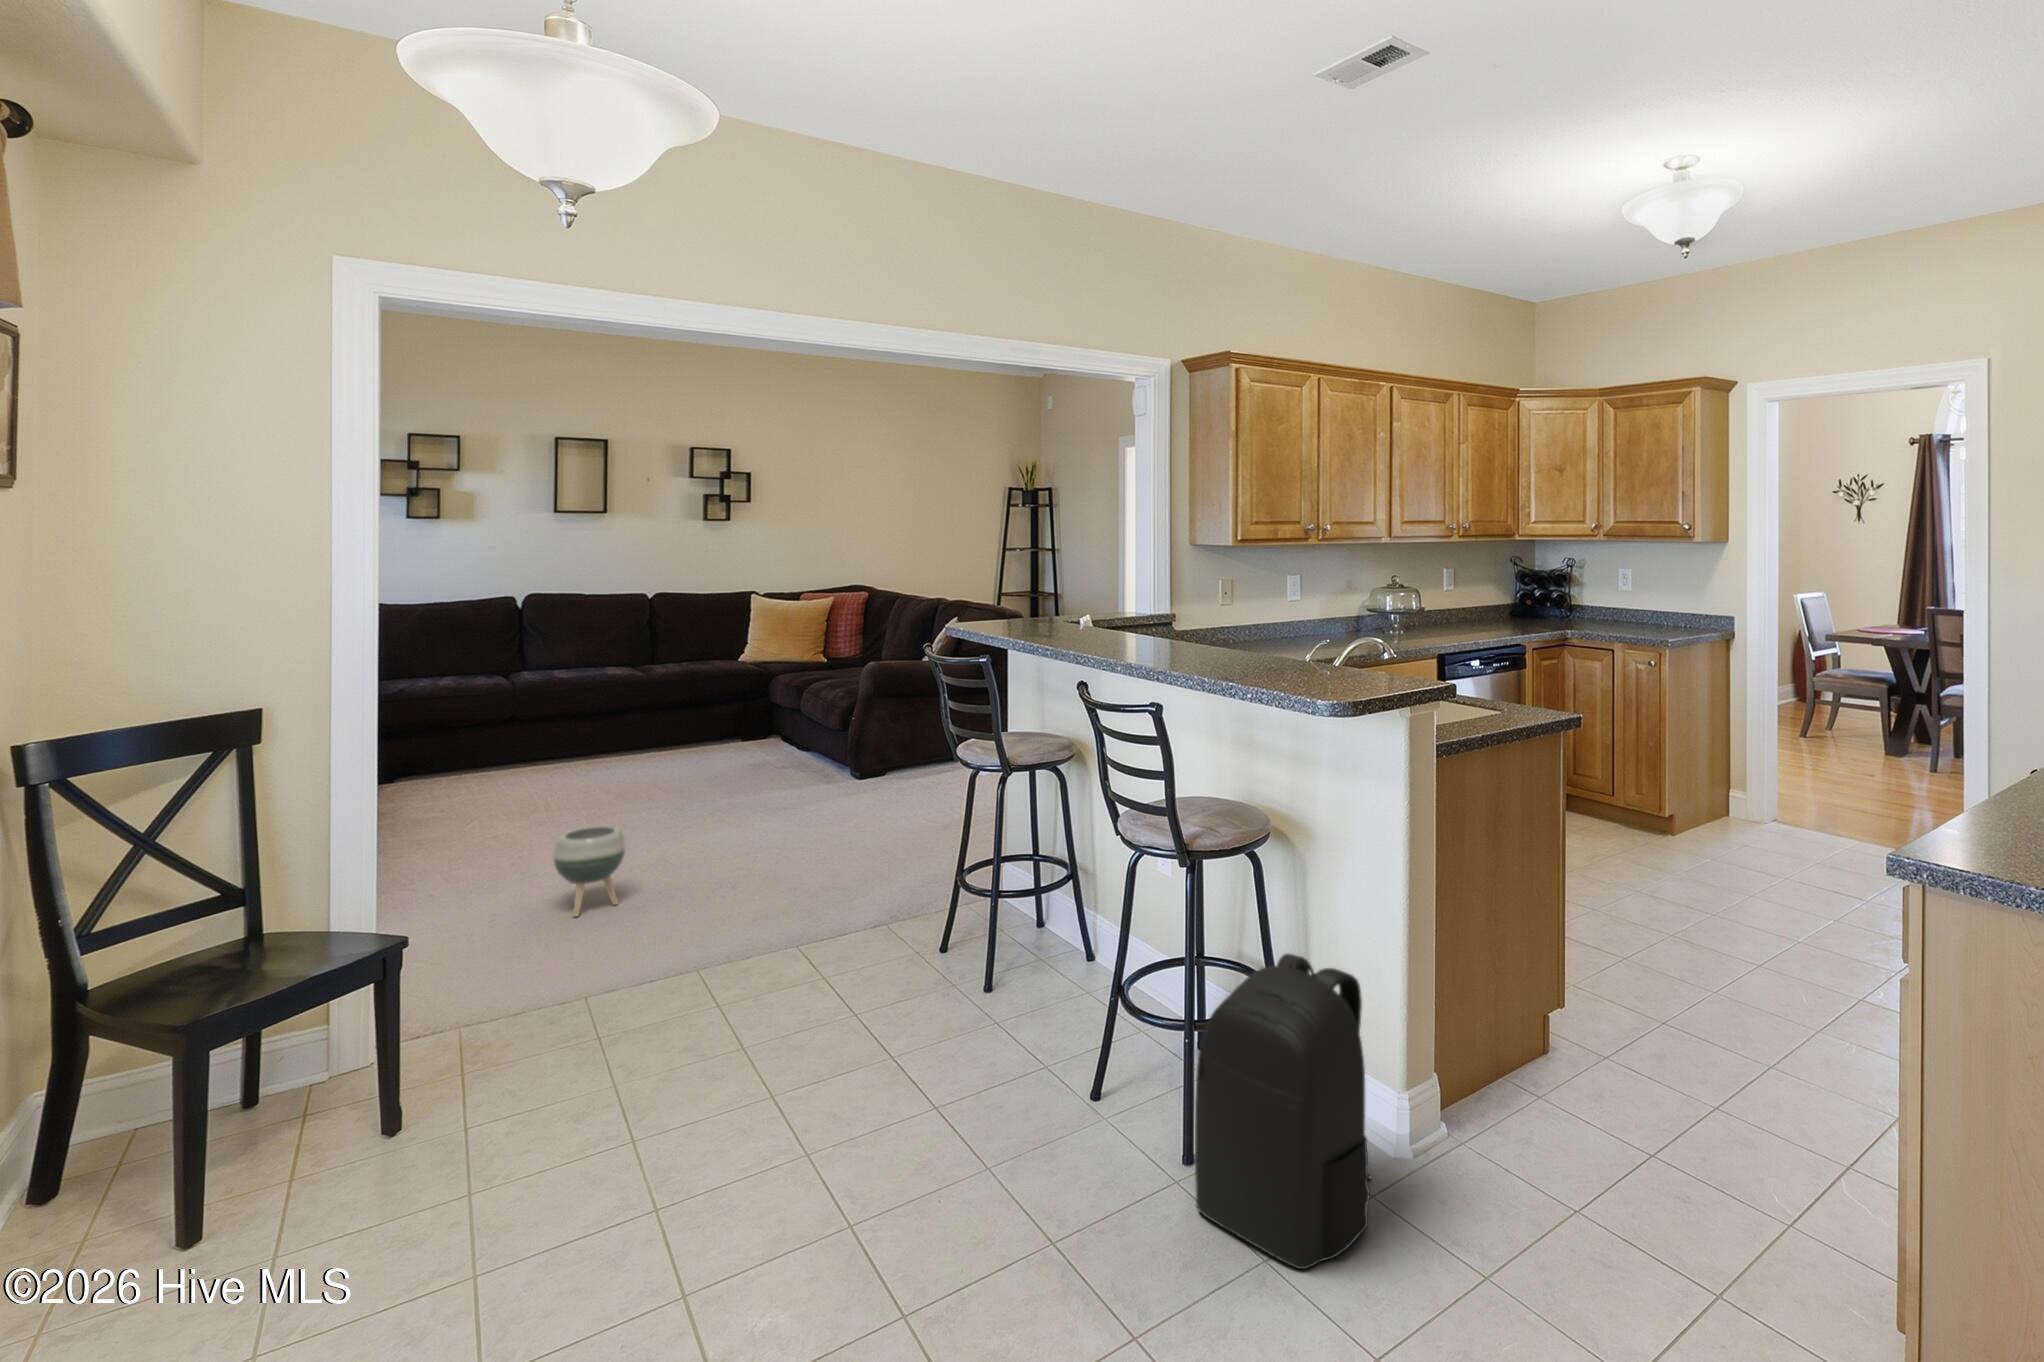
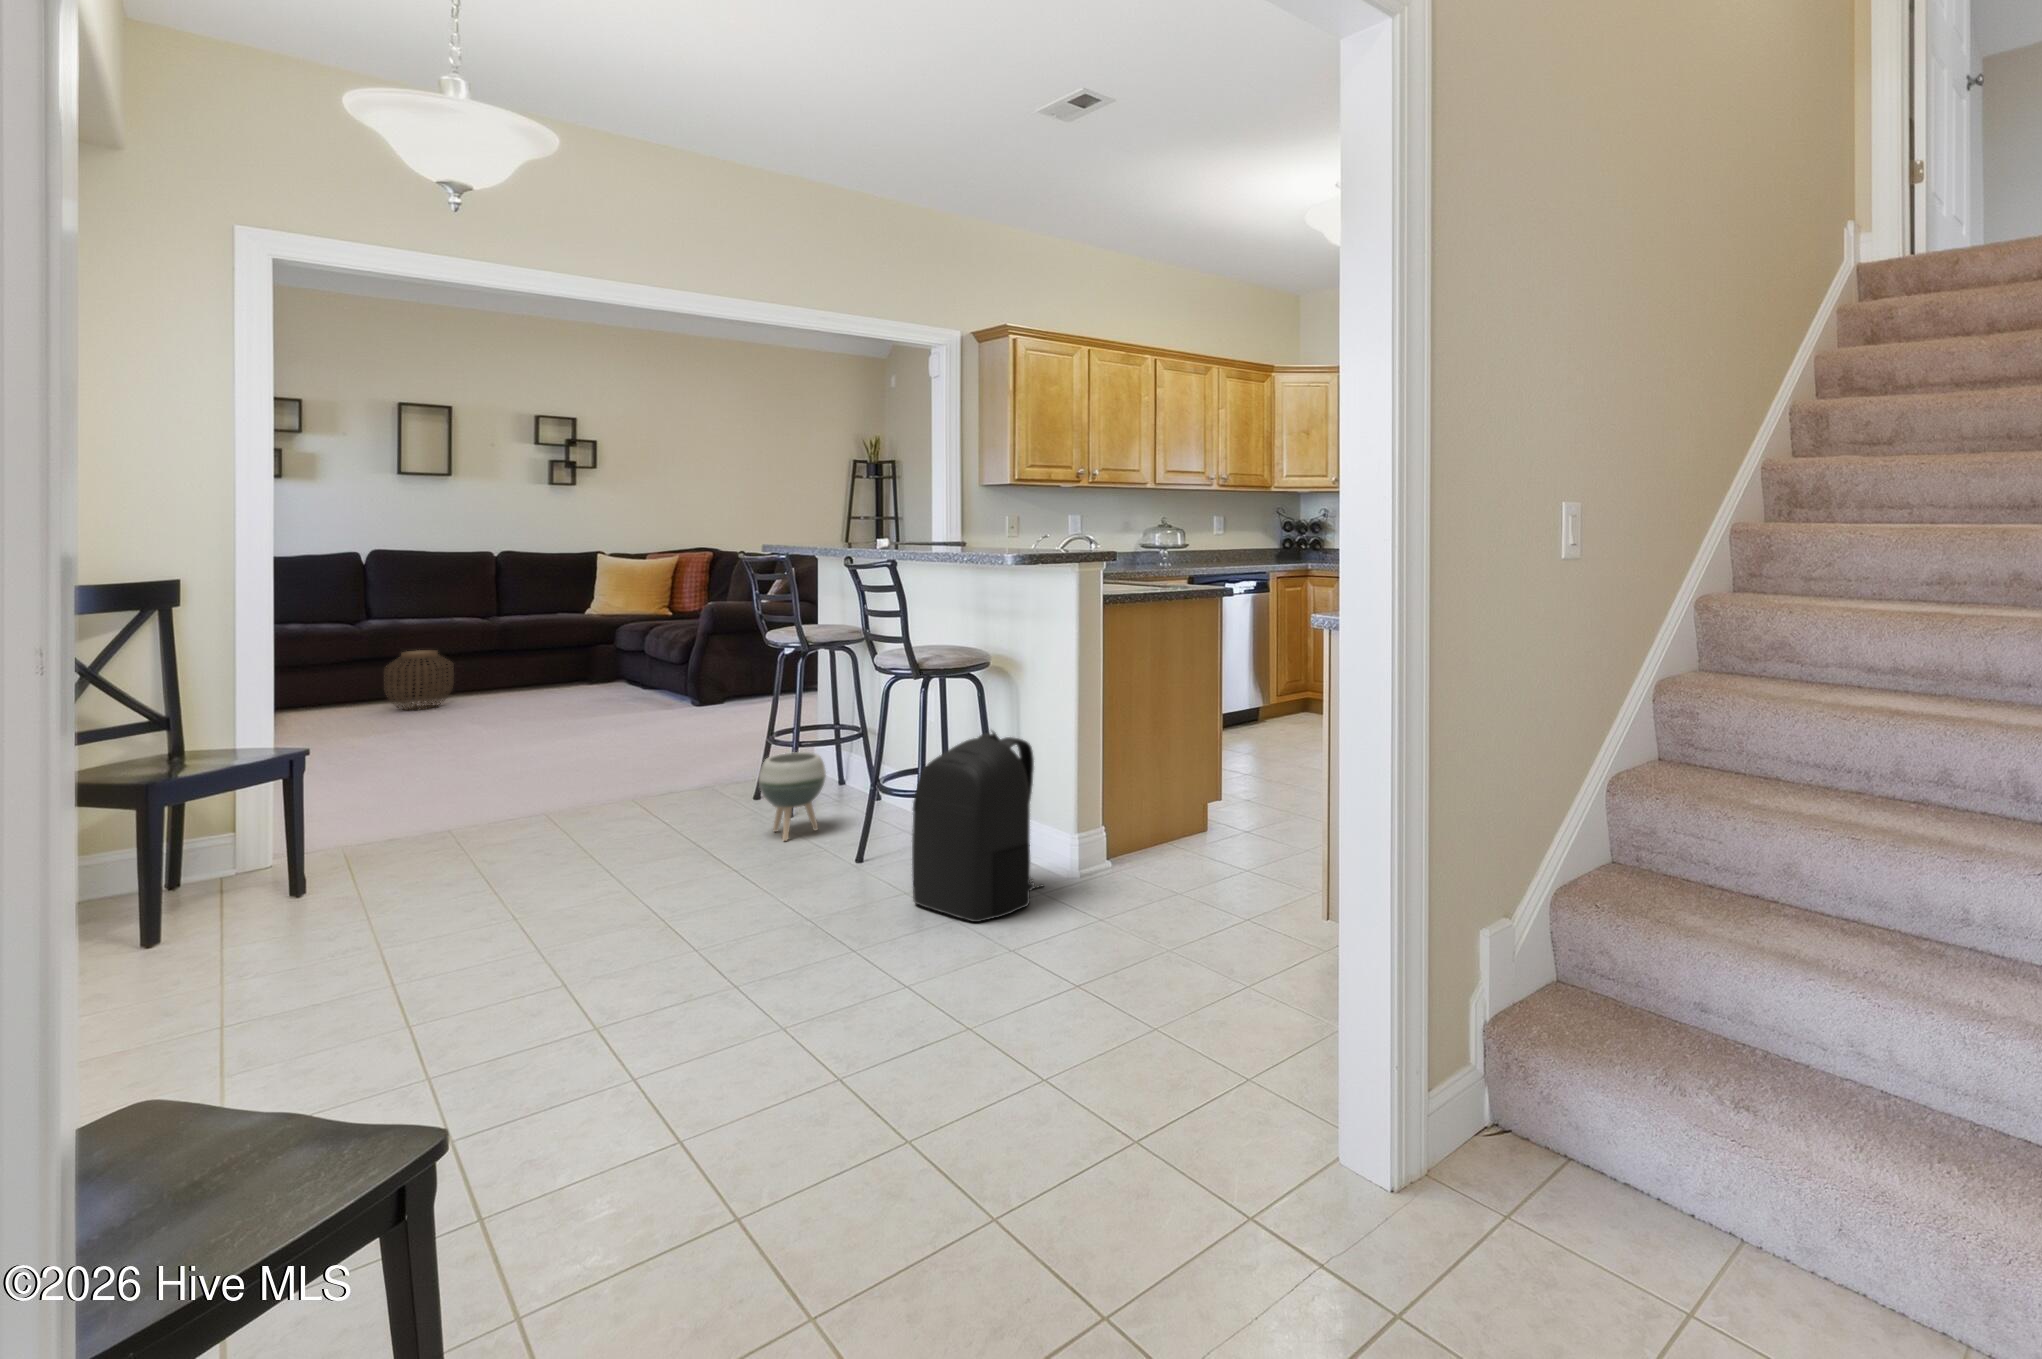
woven basket: none [534,708,605,776] -> present [384,650,454,710]
planter: present [553,826,626,917] -> present [759,752,826,841]

